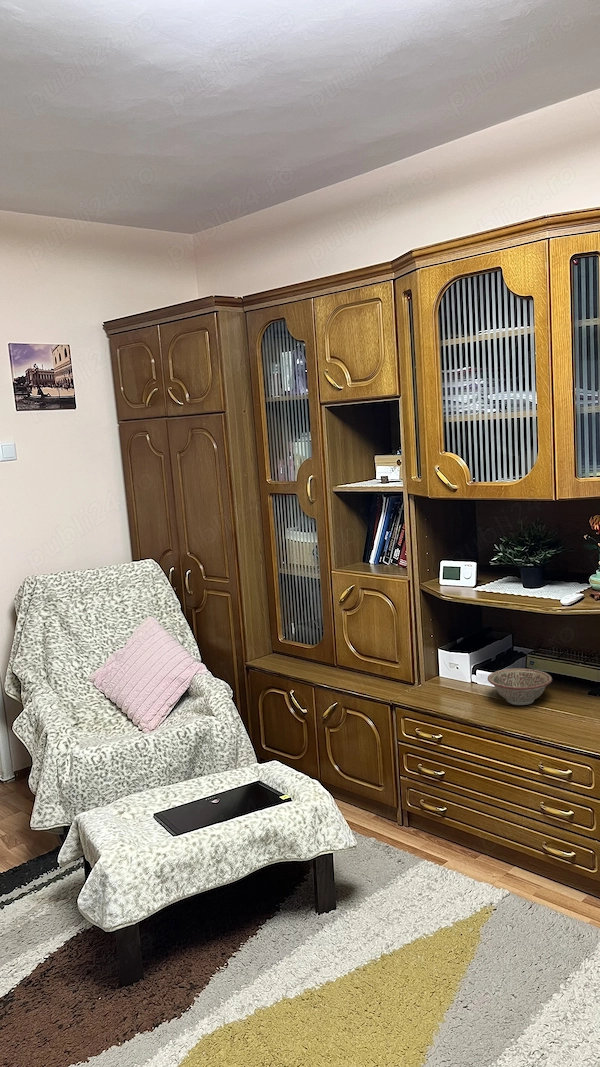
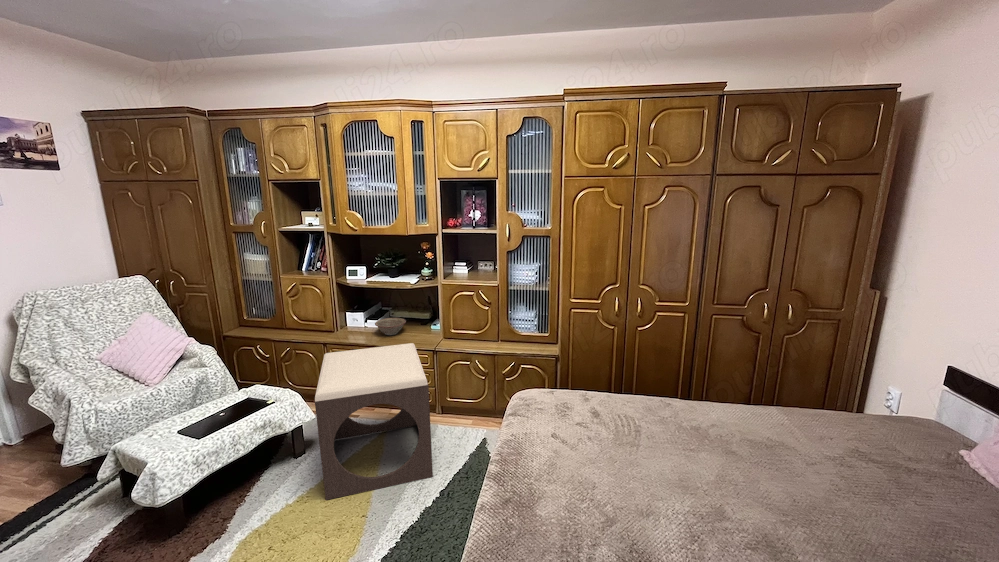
footstool: none [336,724,568,1045] -> present [315,343,433,500]

